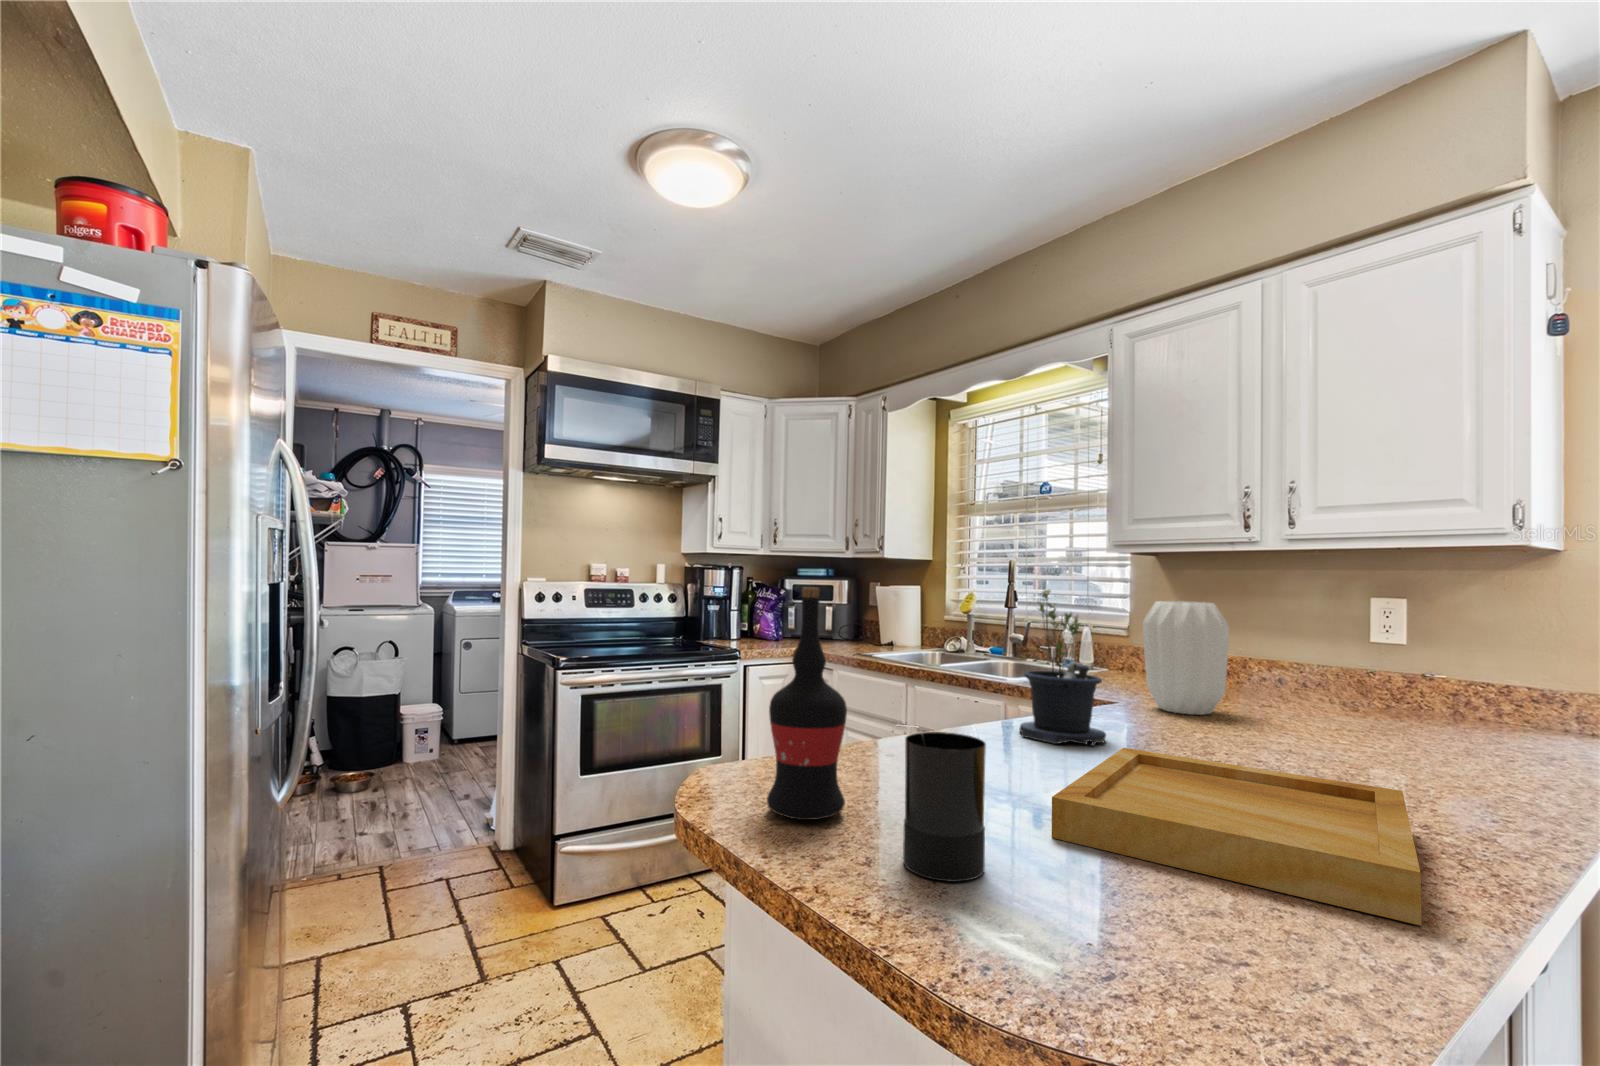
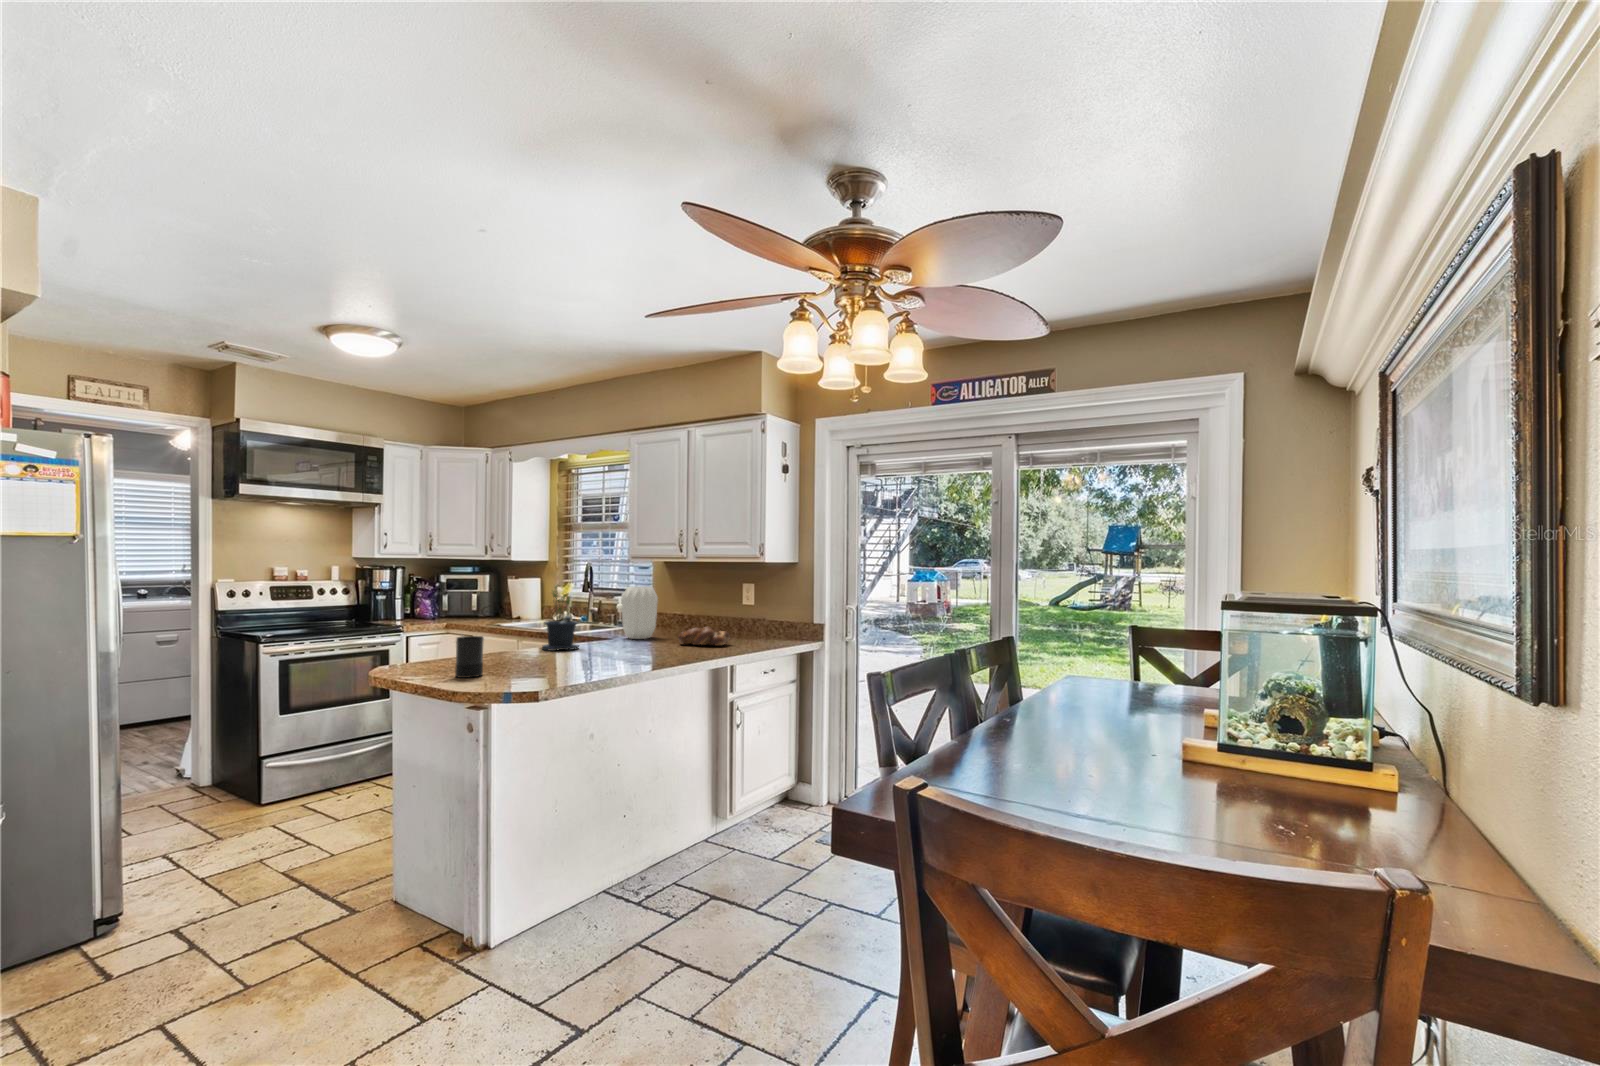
wine bottle: present [767,587,847,820] -> none [408,590,441,672]
bread loaf: none [1333,705,1503,763] -> present [678,627,730,645]
tray: present [1052,748,1422,926] -> none [515,646,642,674]

